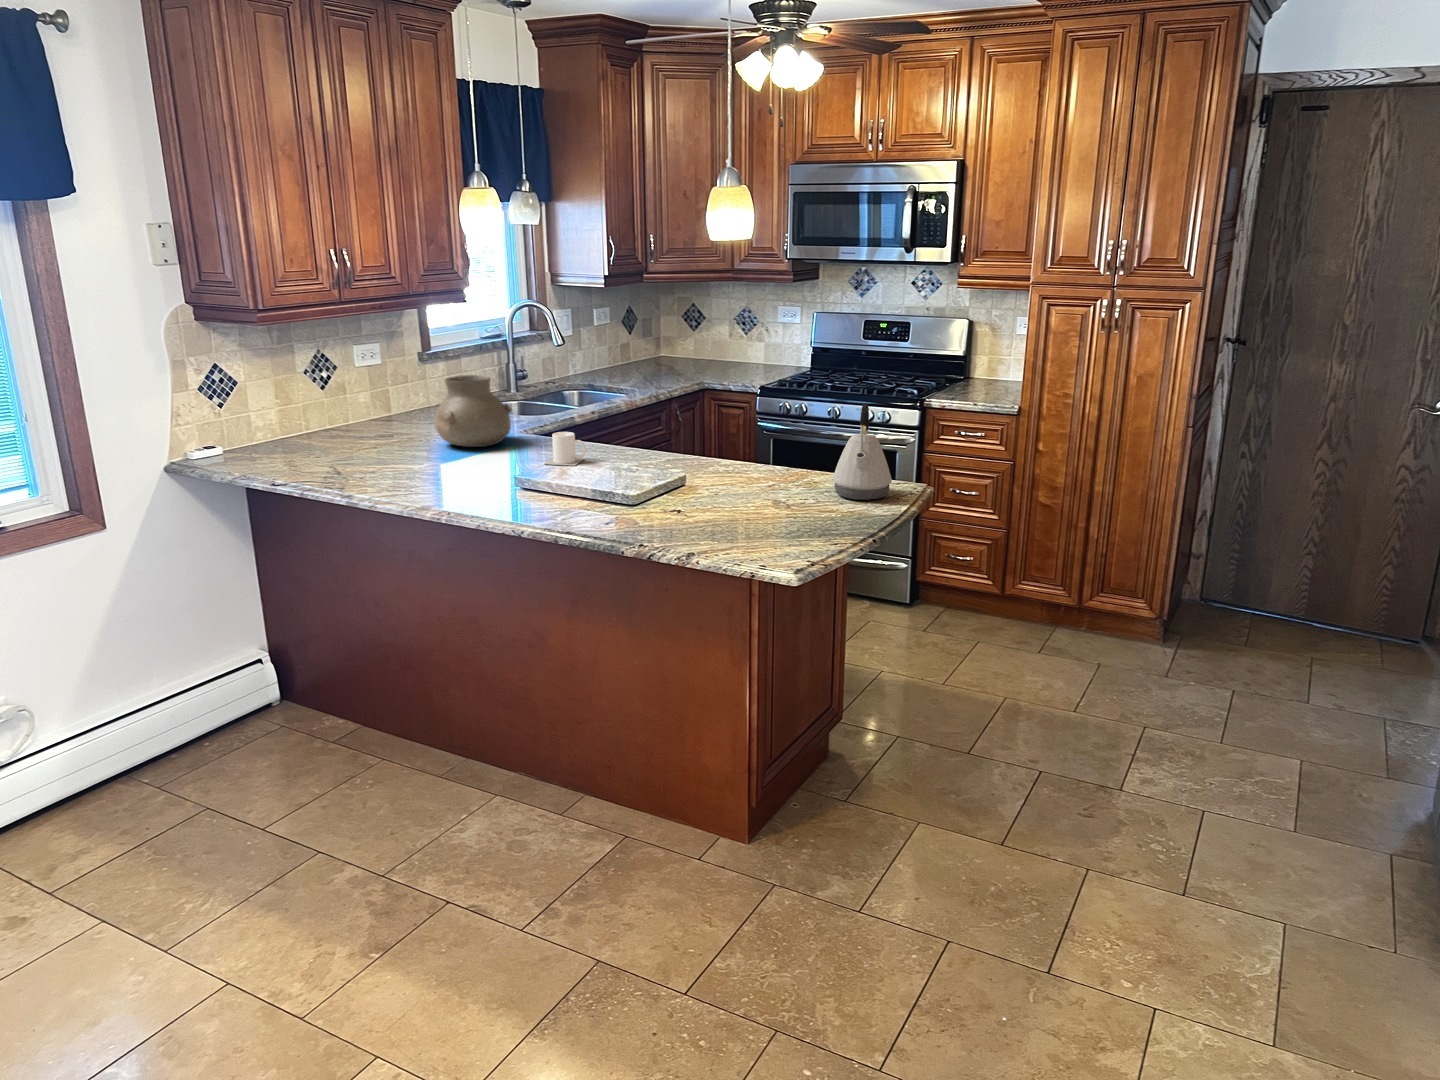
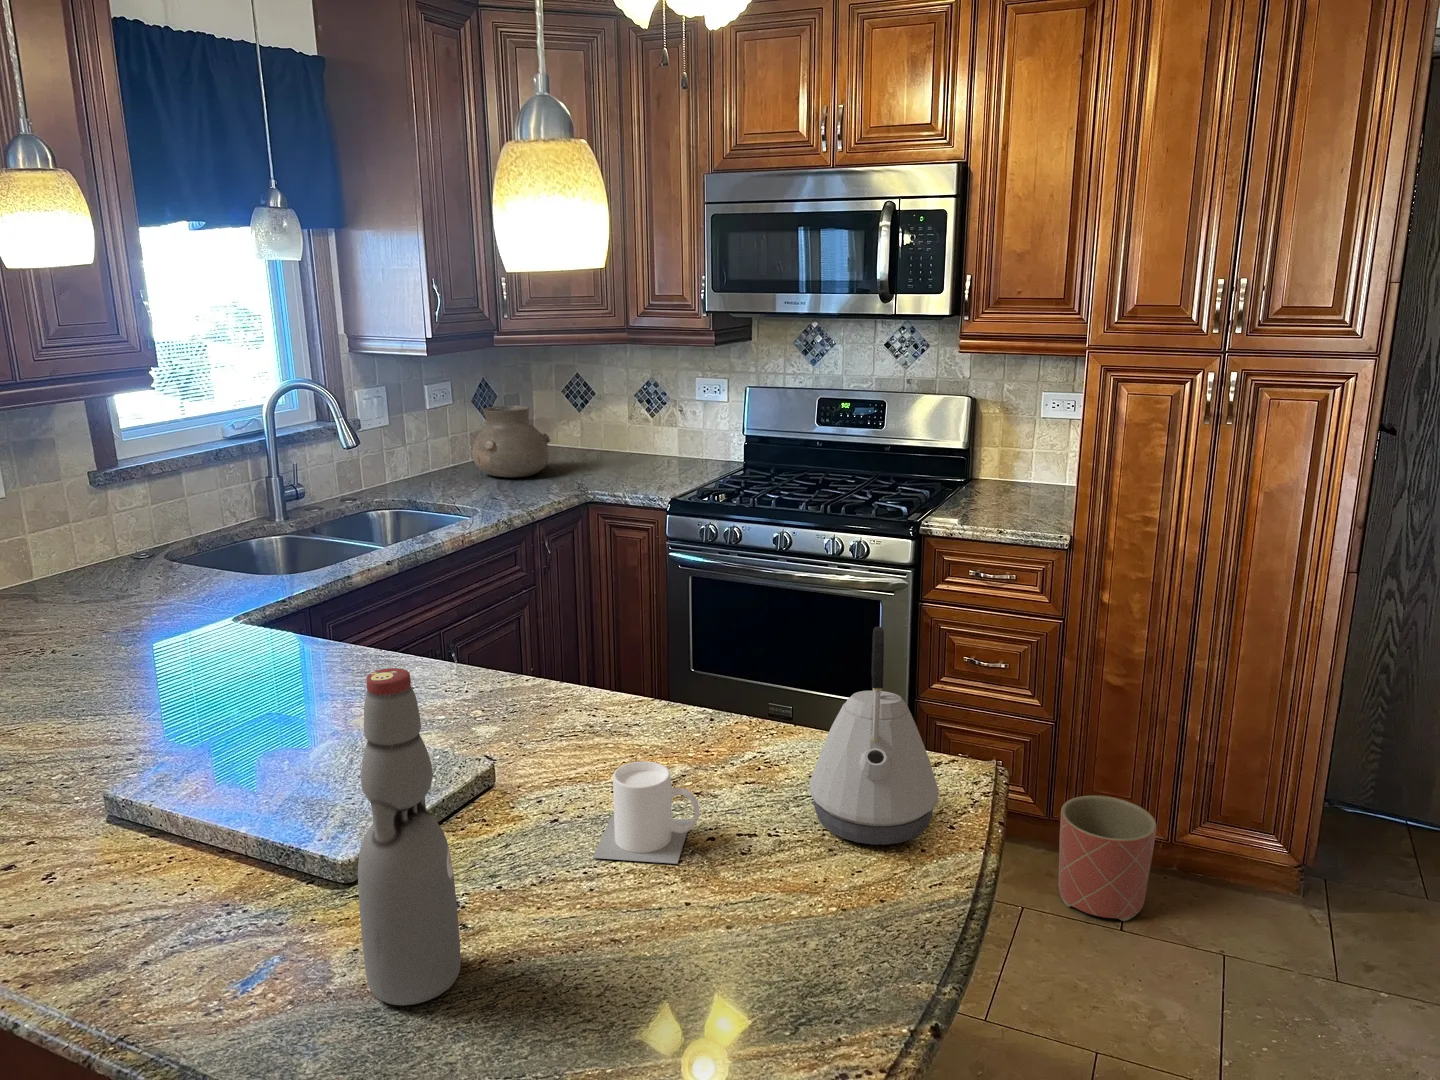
vase: present [434,375,512,447] -> present [472,405,550,477]
bottle: none [652,394,688,527] -> present [358,668,461,1005]
mug: present [544,432,586,466] -> present [593,761,699,864]
planter: none [1005,576,1066,649] -> present [1058,796,1156,921]

